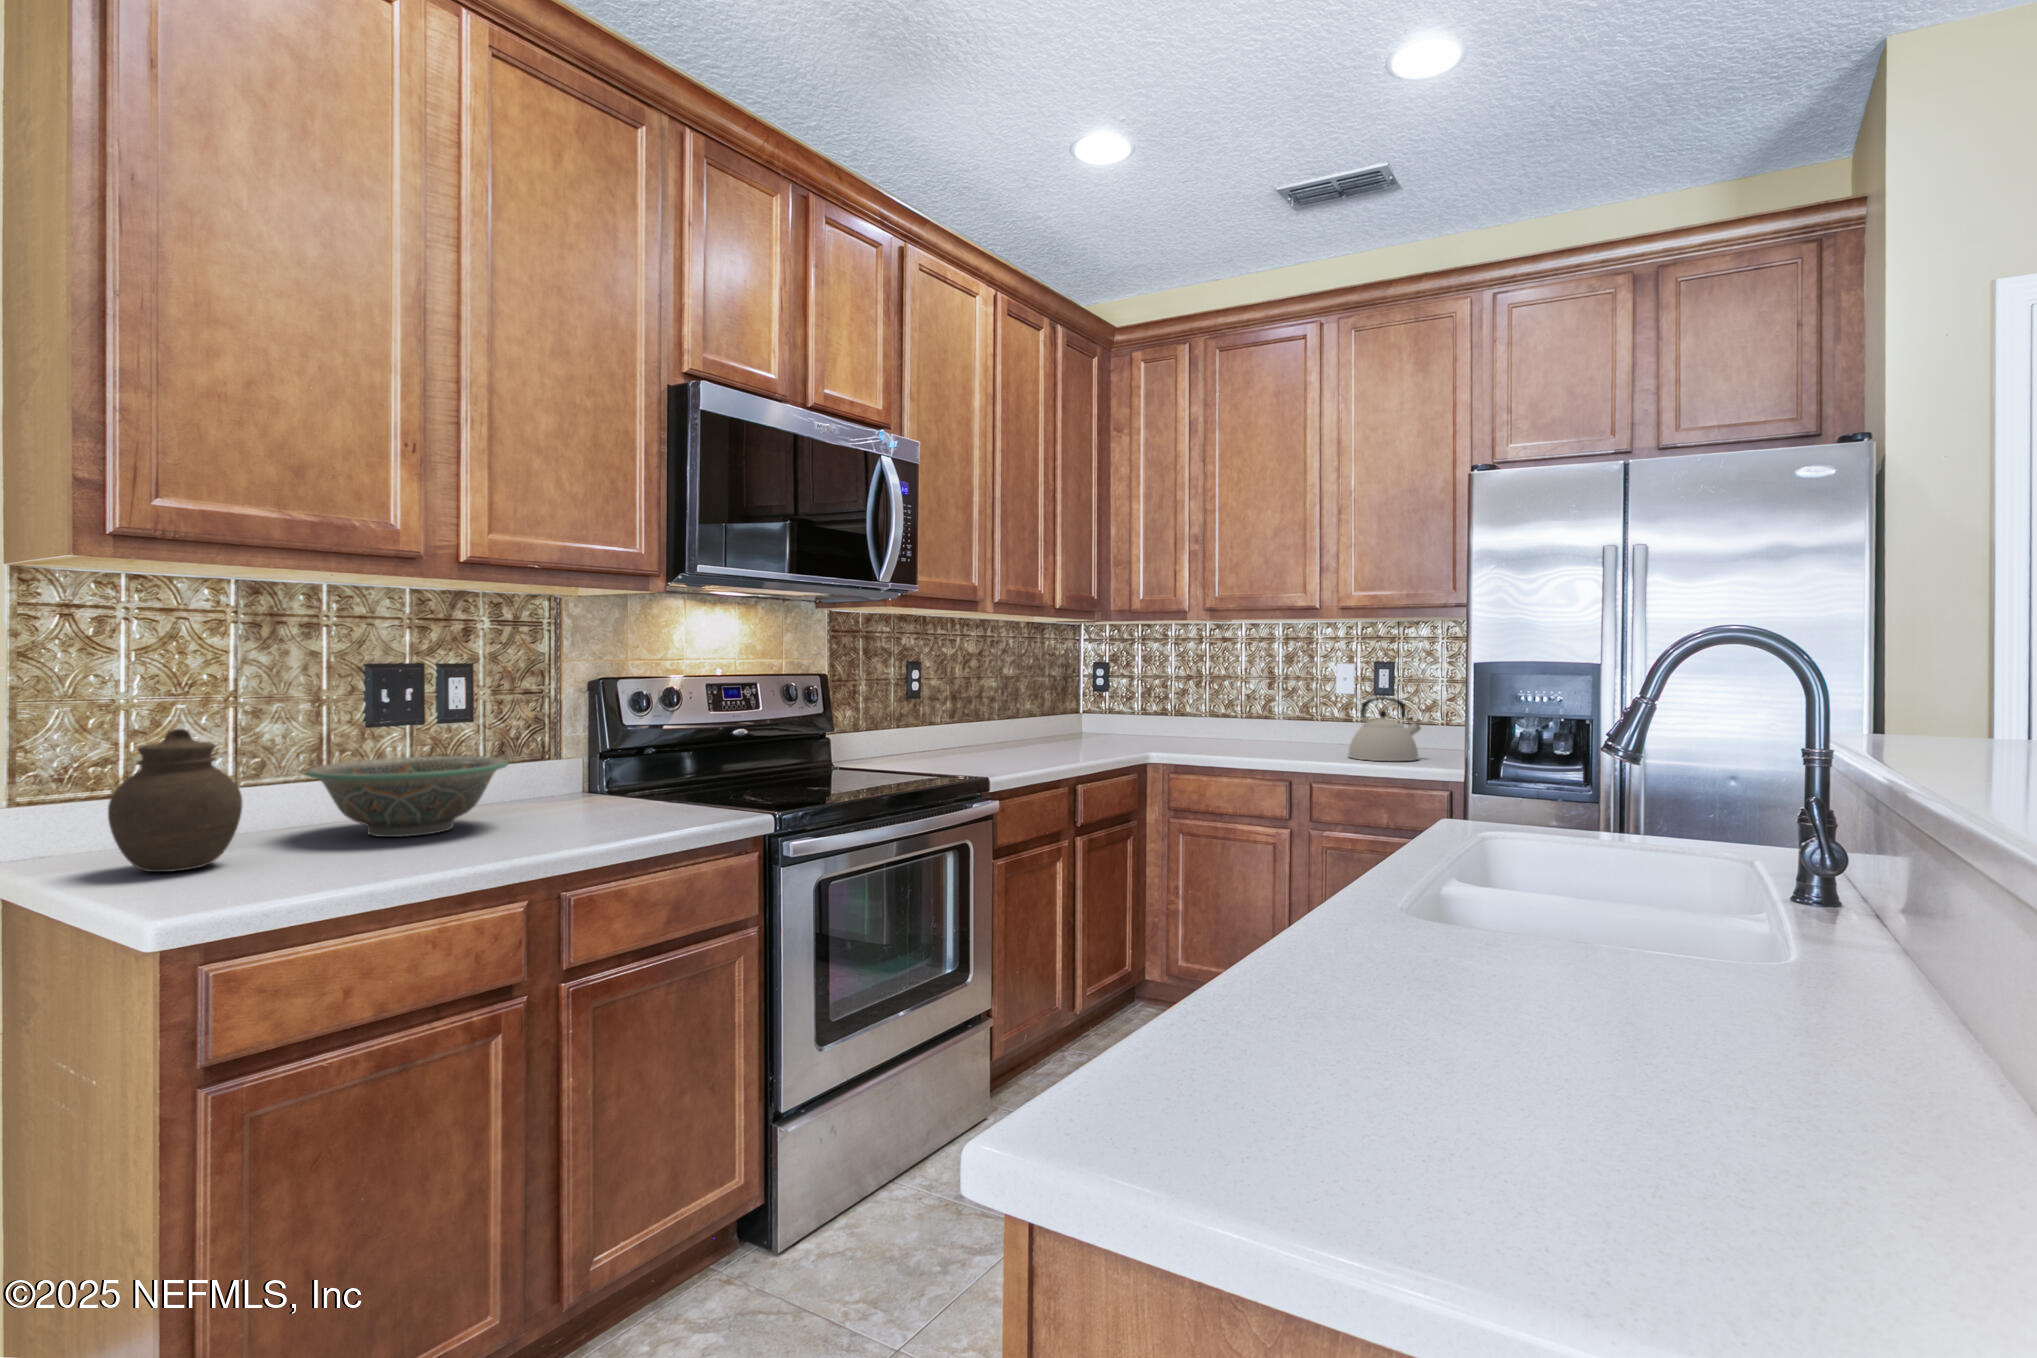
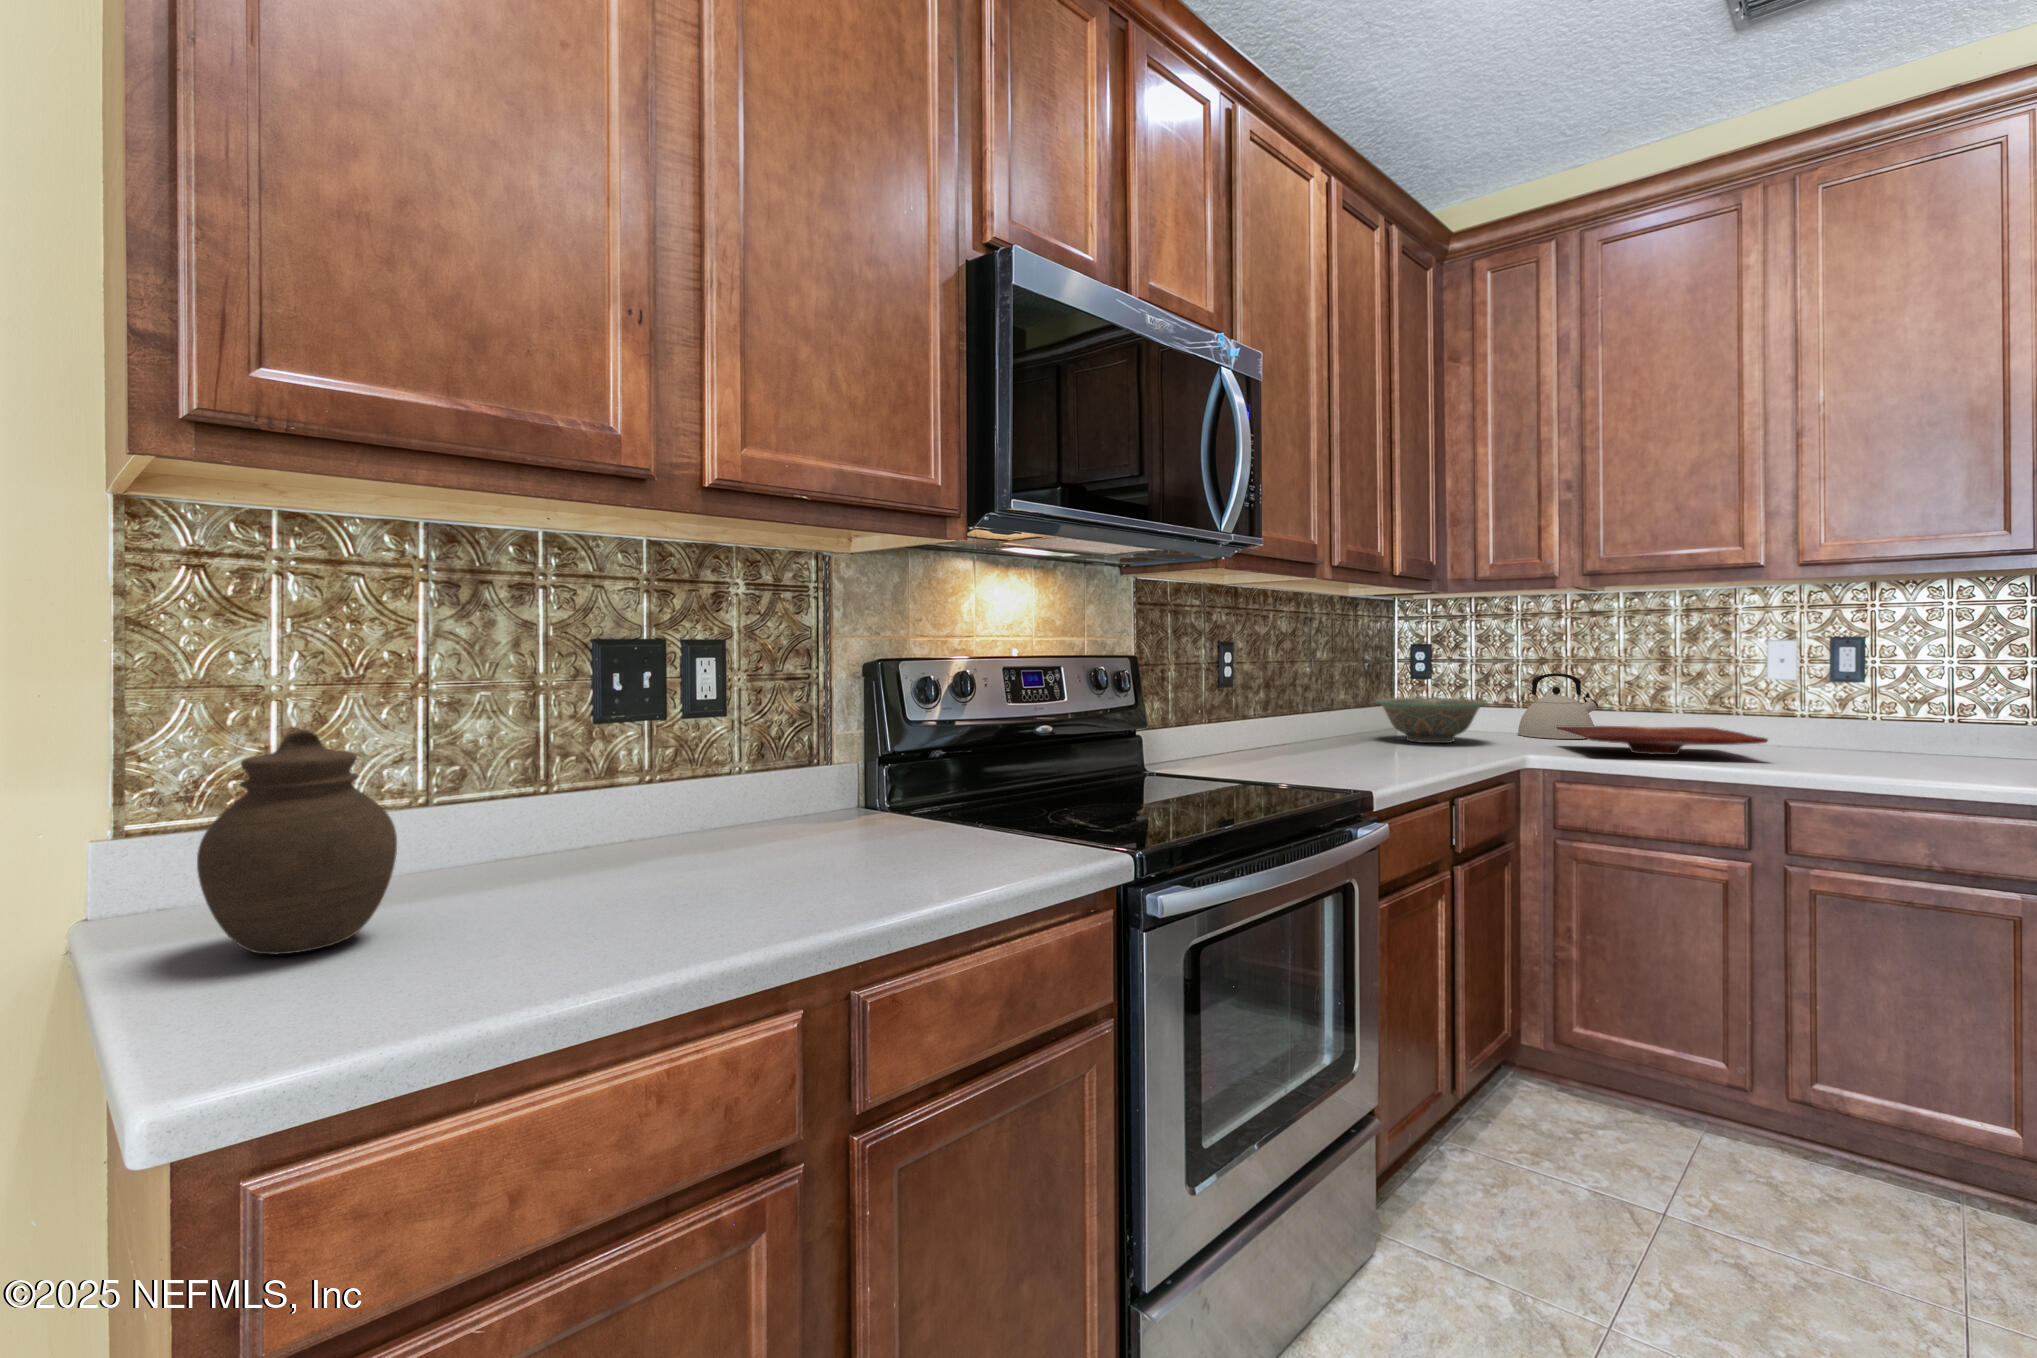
kettle: present [1348,697,1420,761] -> present [1518,673,1598,739]
cutting board: none [1180,729,1313,750] -> present [1555,725,1768,755]
decorative bowl: present [305,756,508,837] -> present [1375,697,1487,743]

